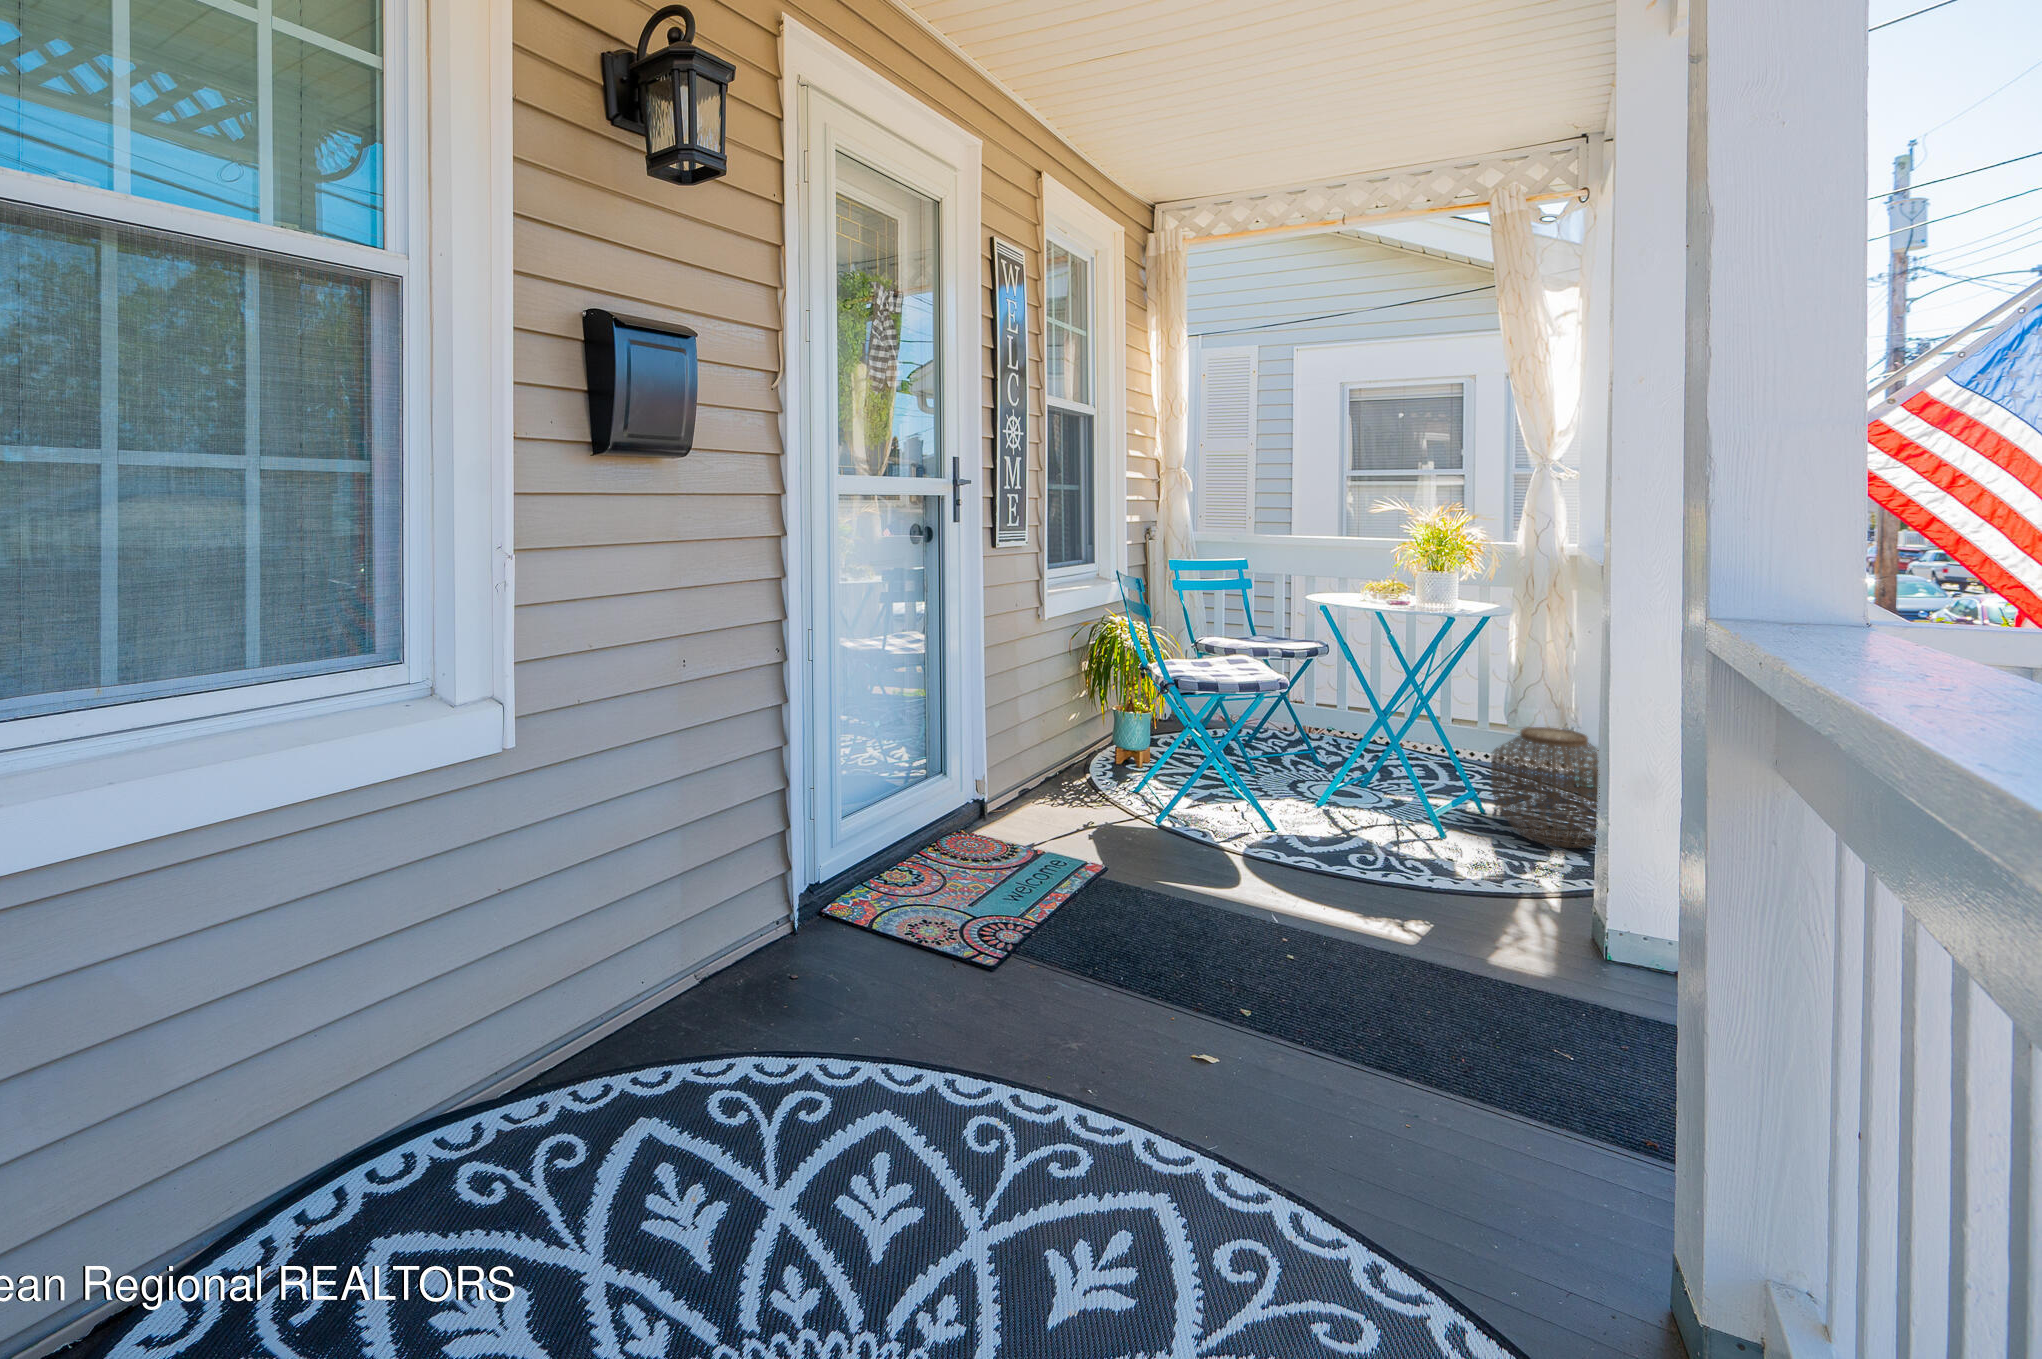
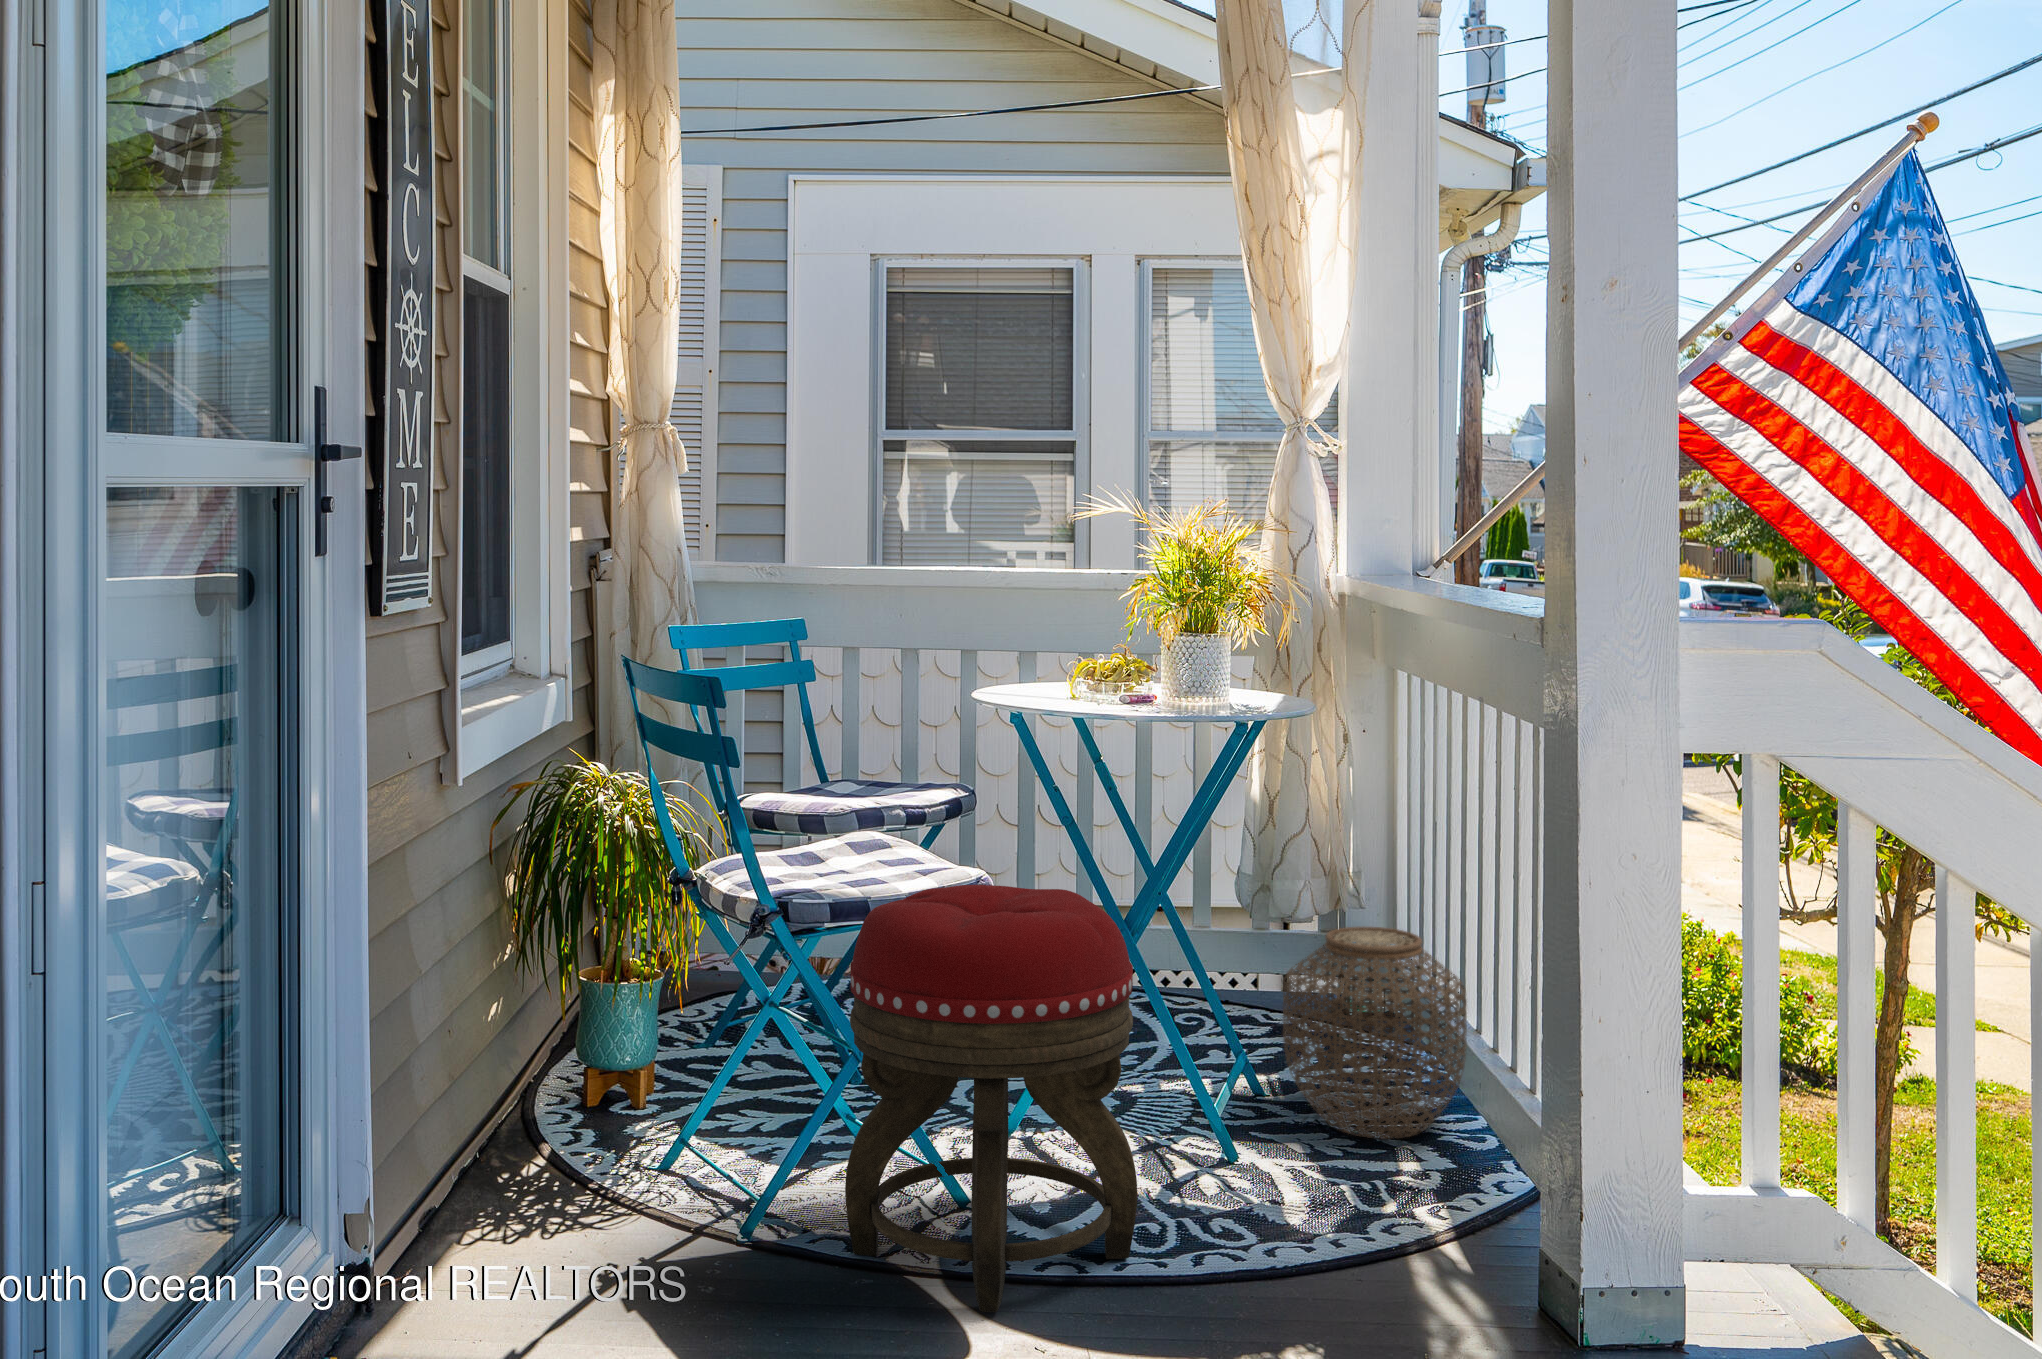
footstool: none [1200,678,1351,871] -> present [845,885,1137,1312]

